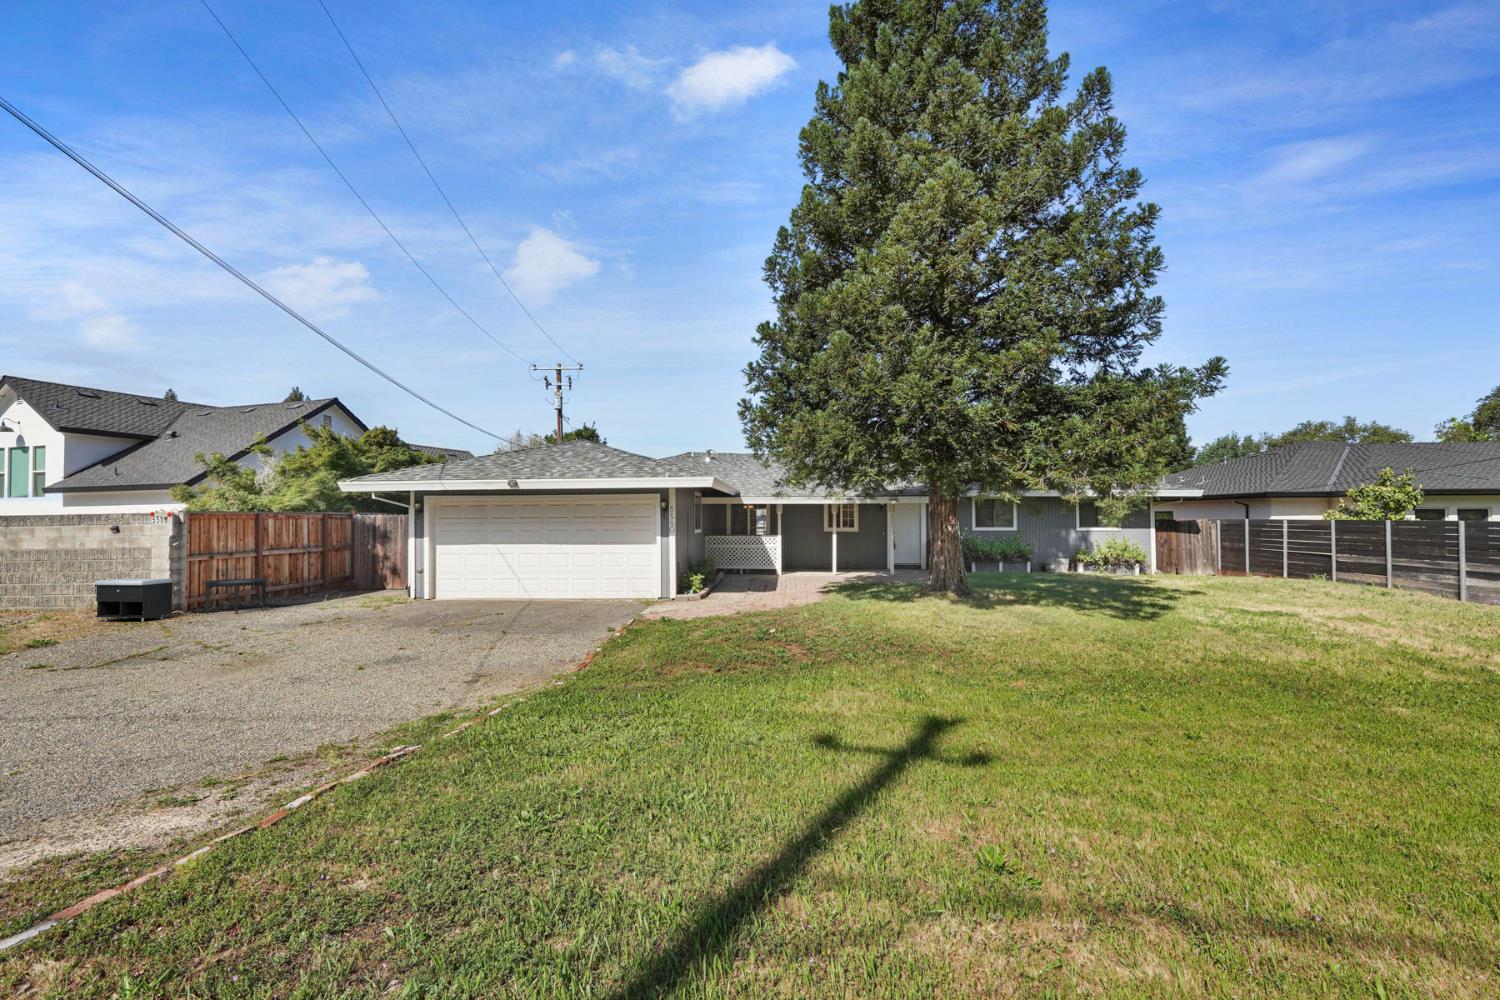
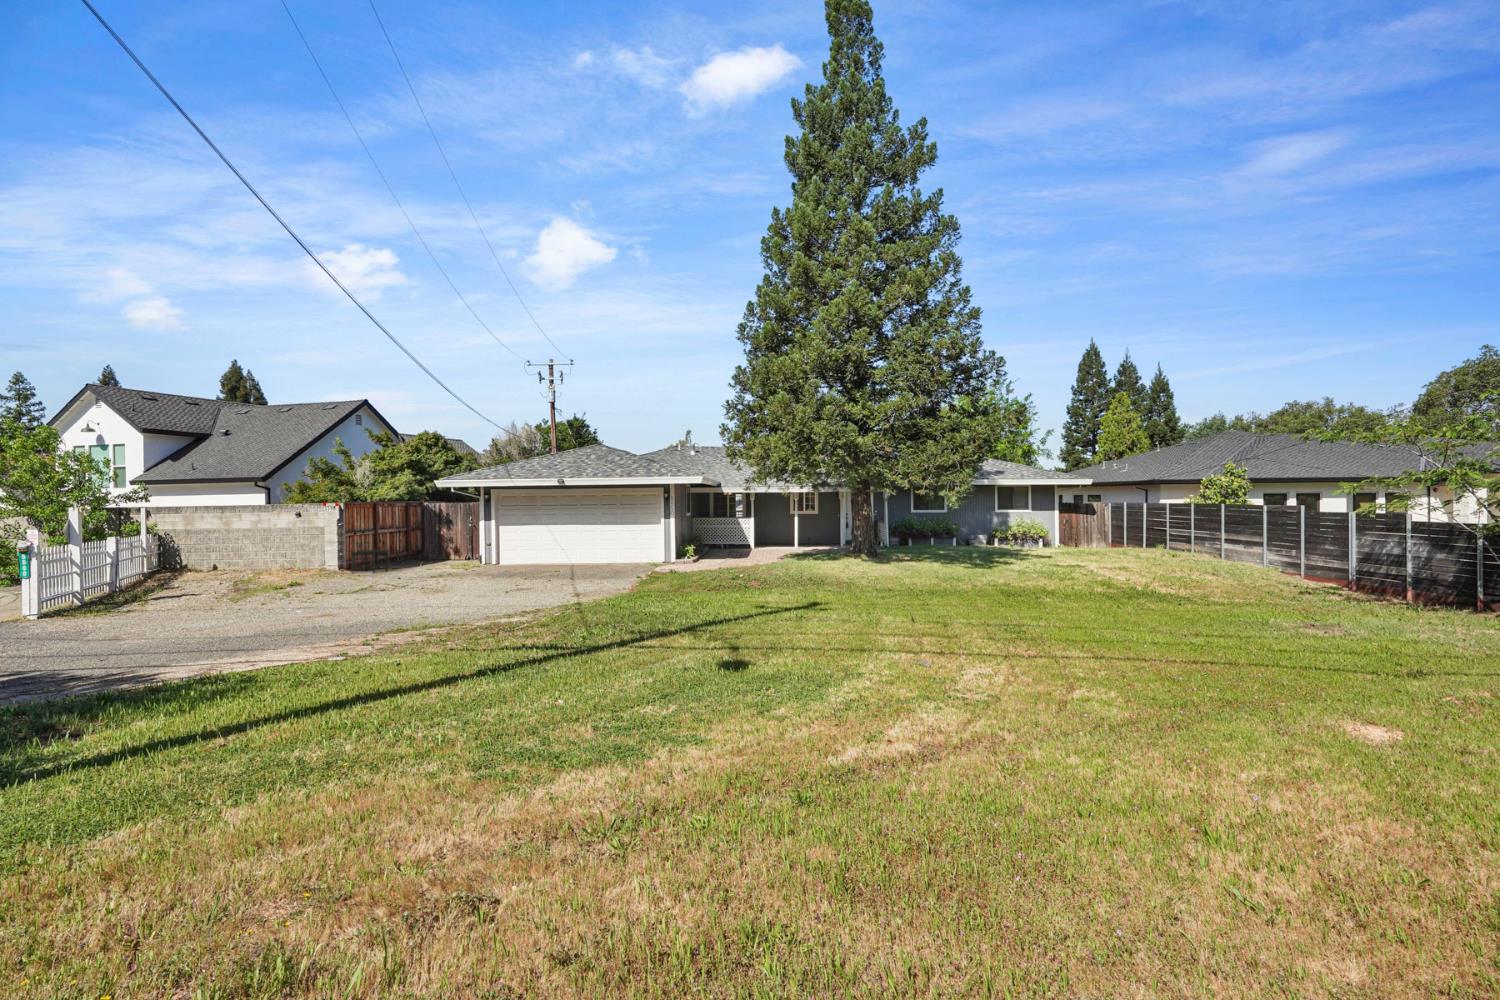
storage bench: present [95,578,172,622] -> none [290,549,336,577]

